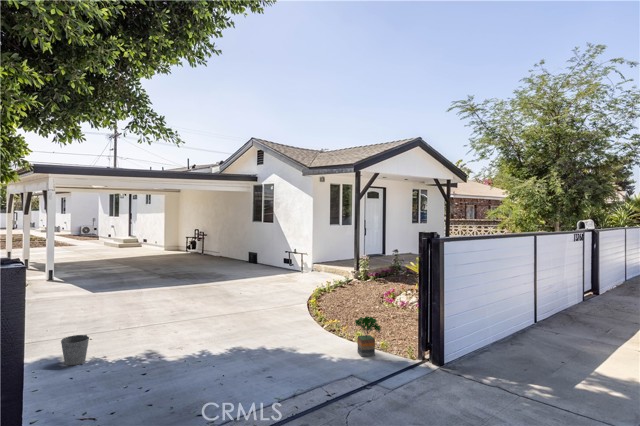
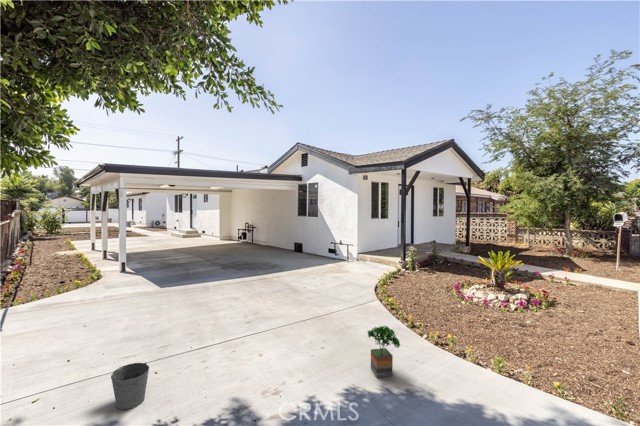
potted tree: present [355,317,381,357] -> present [368,326,400,377]

